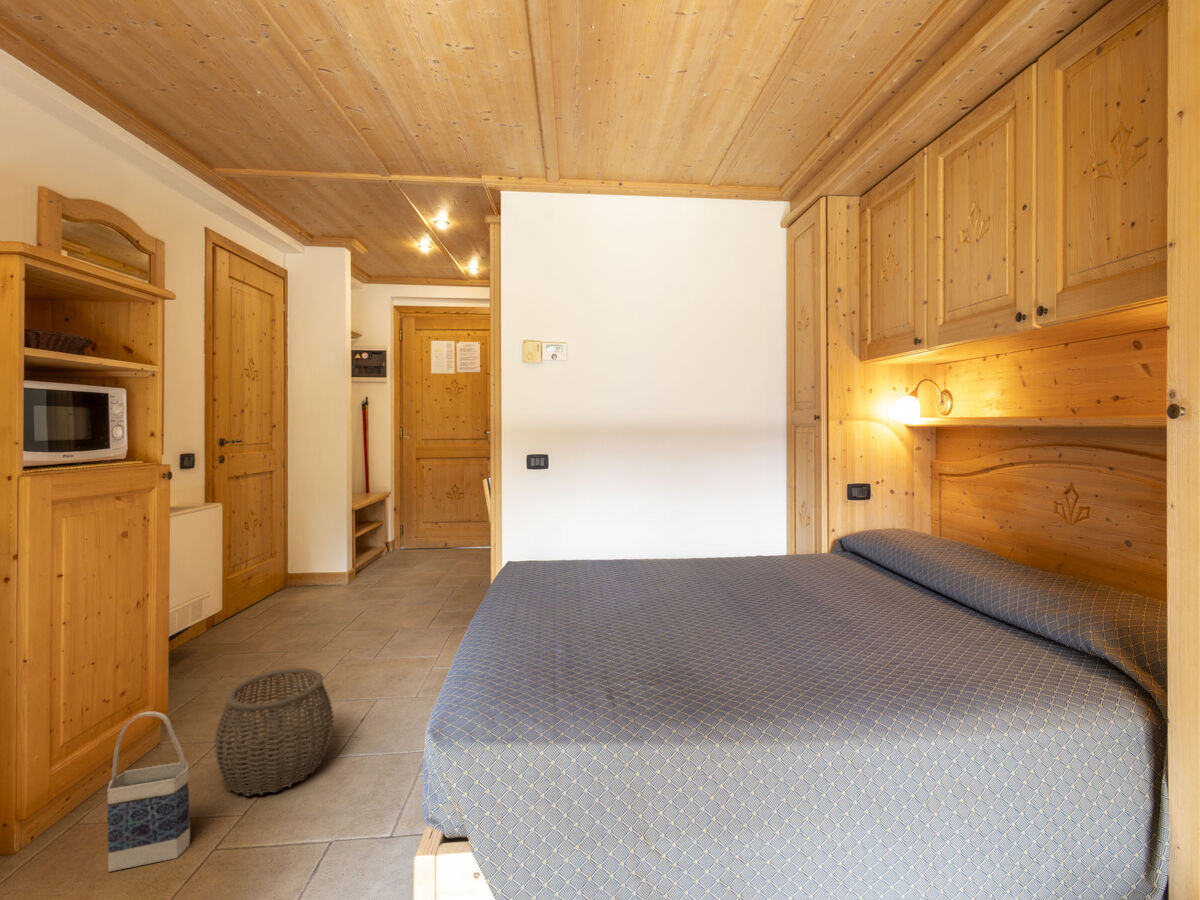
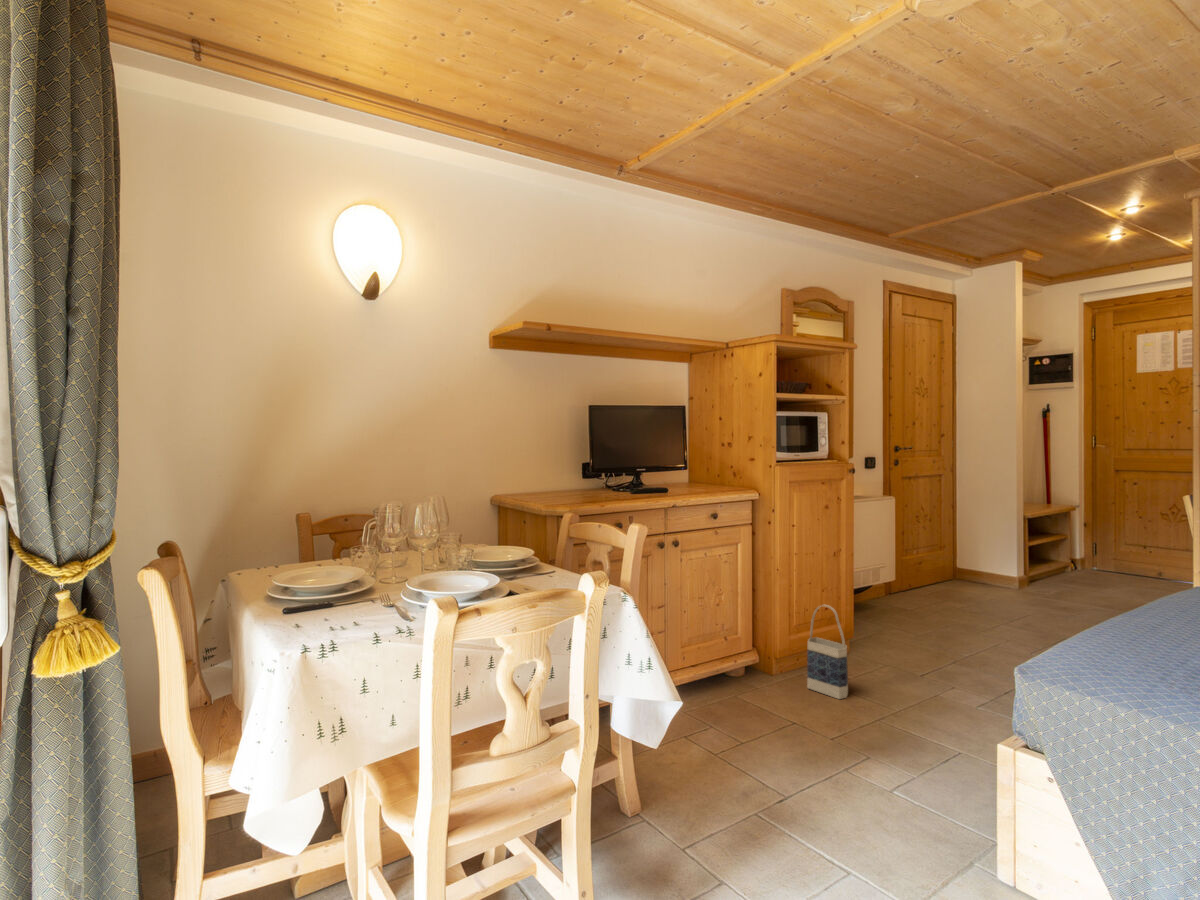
woven basket: present [214,668,333,796] -> none [865,615,951,700]

